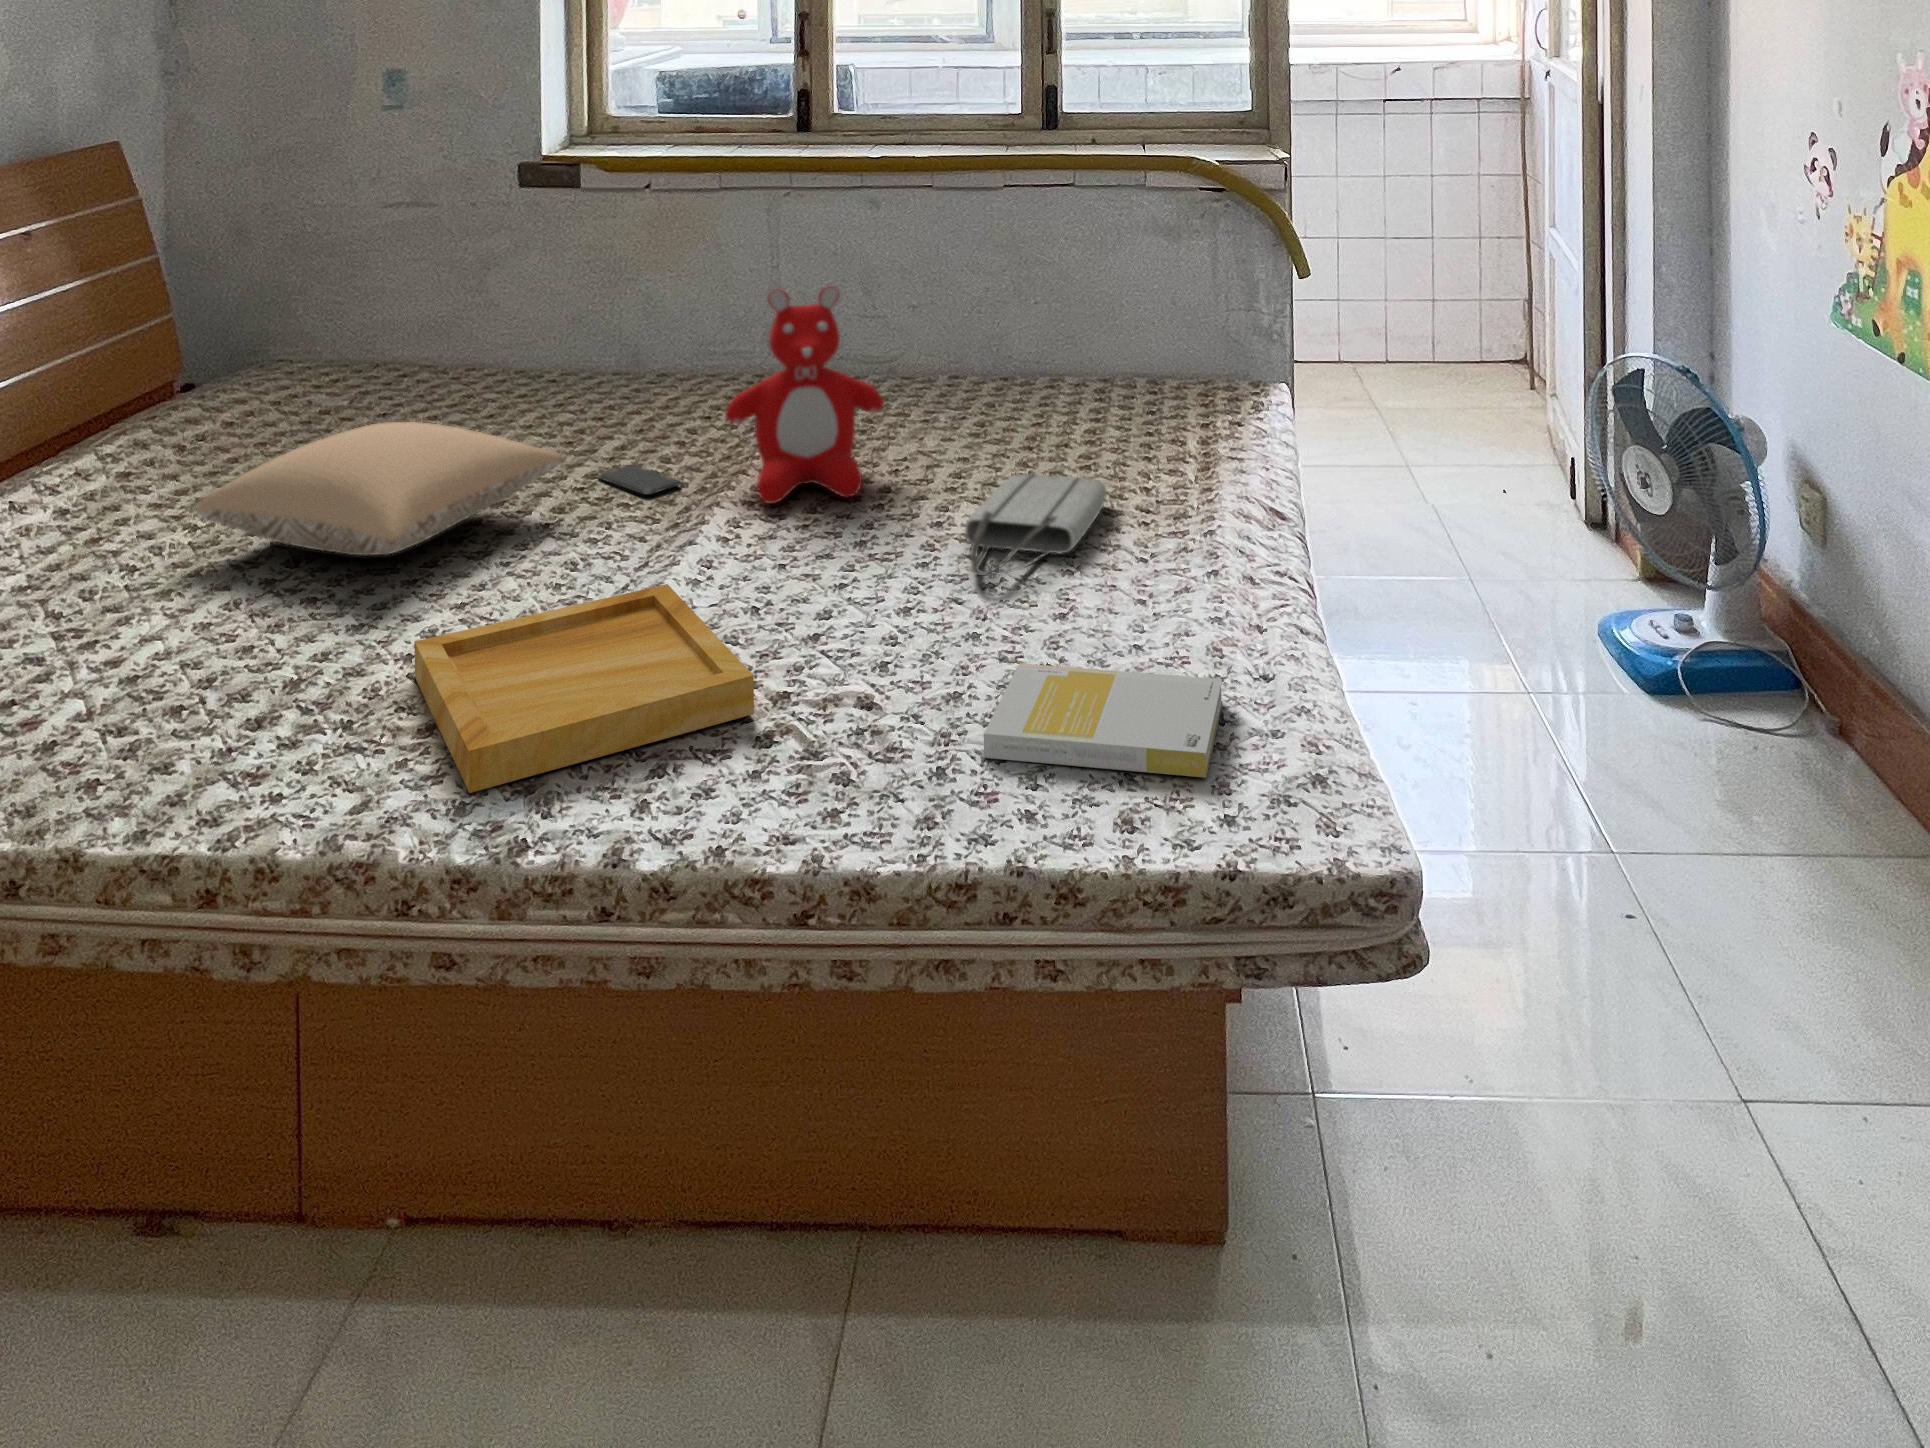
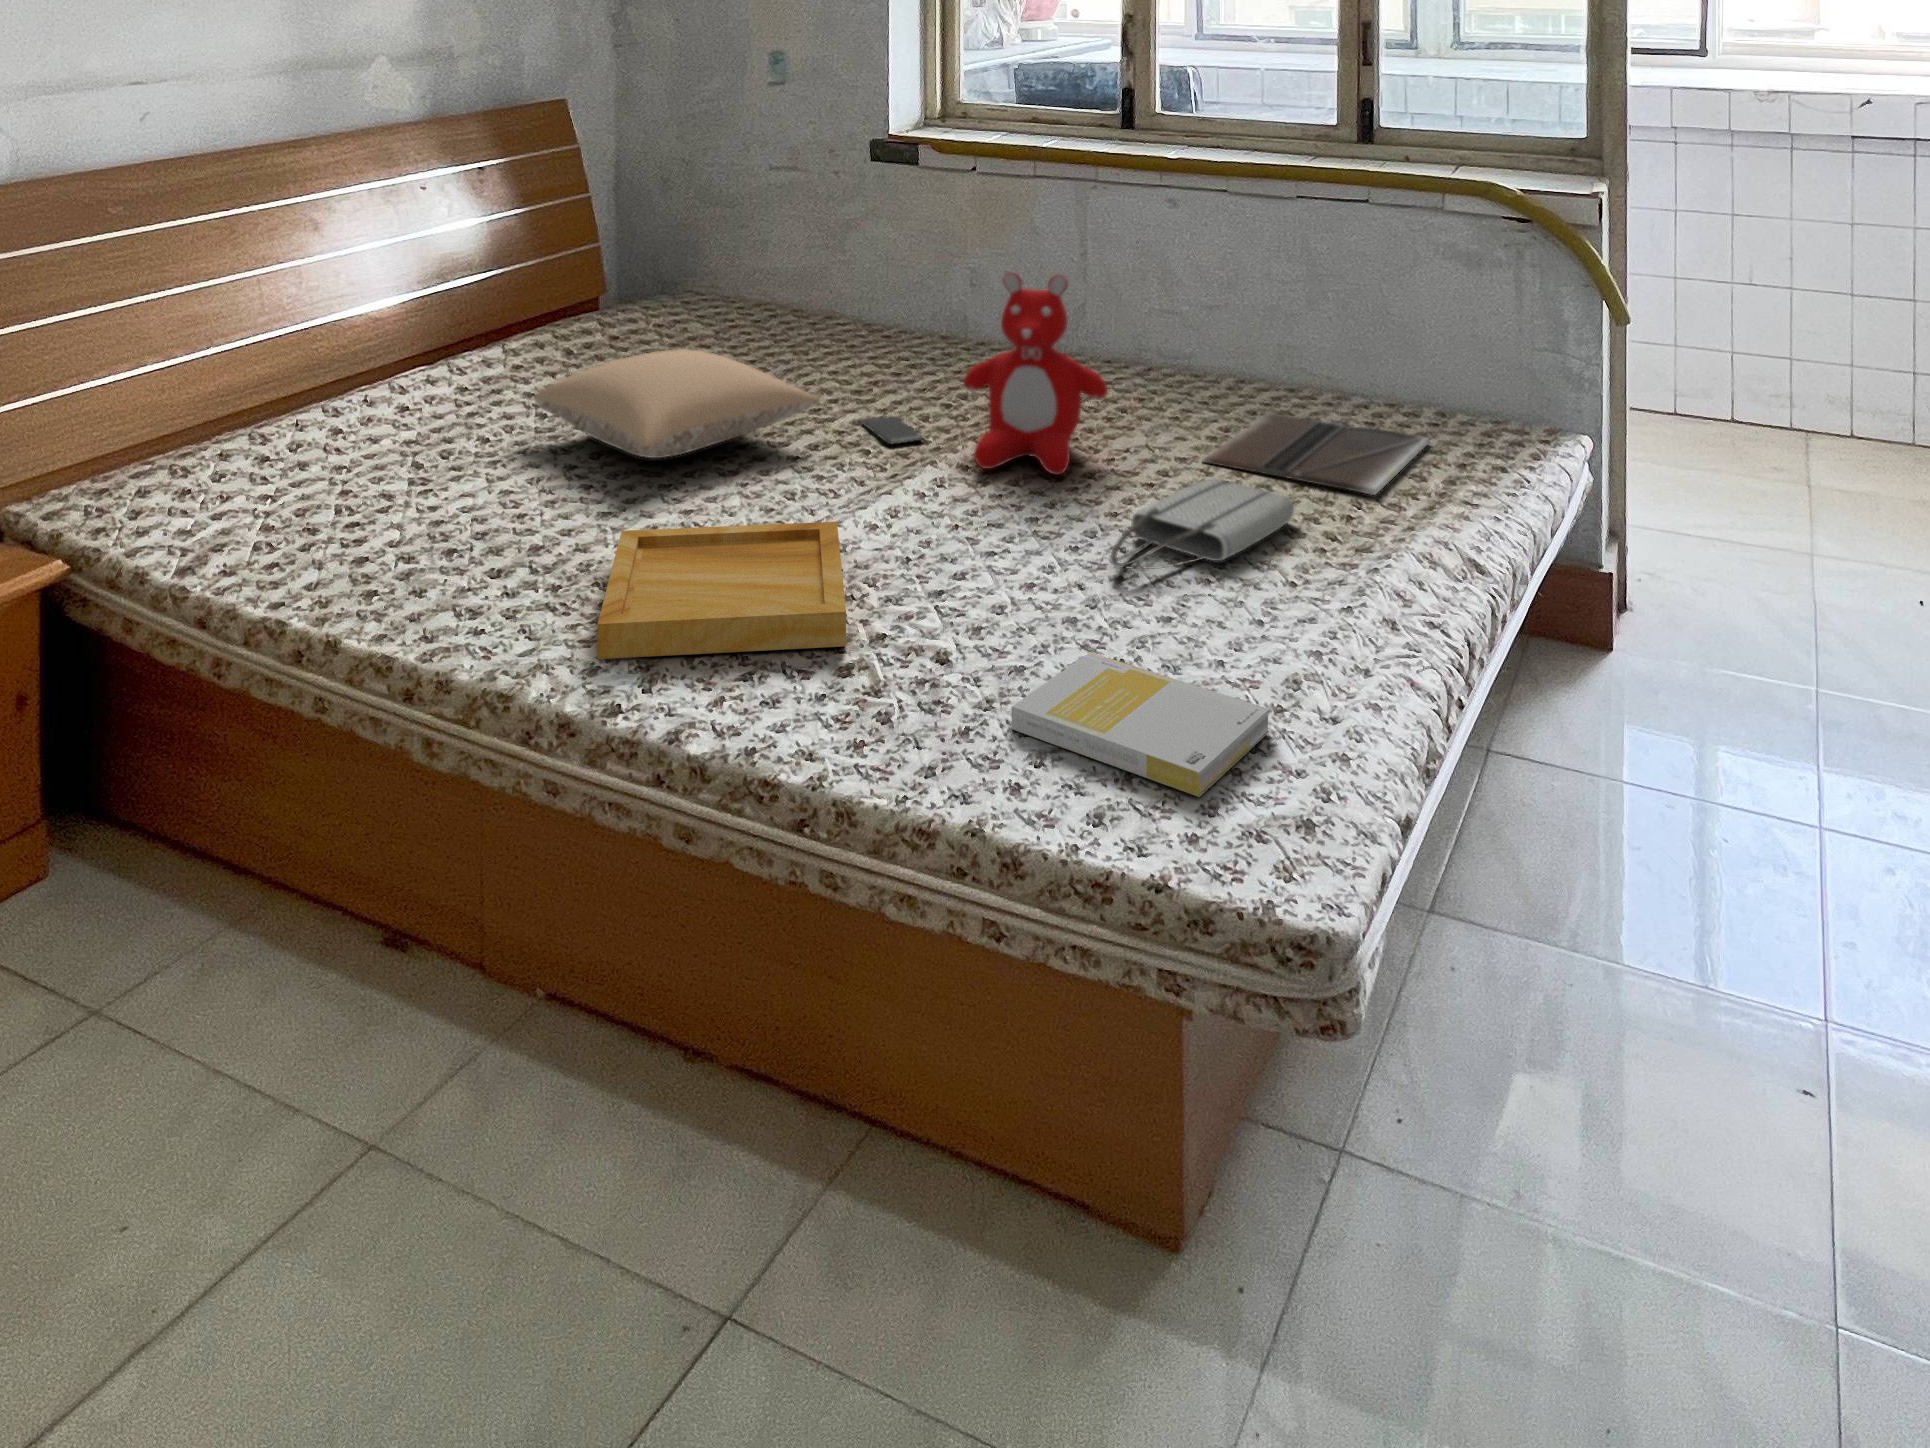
laptop: none [980,405,1170,467] -> present [1203,413,1429,495]

